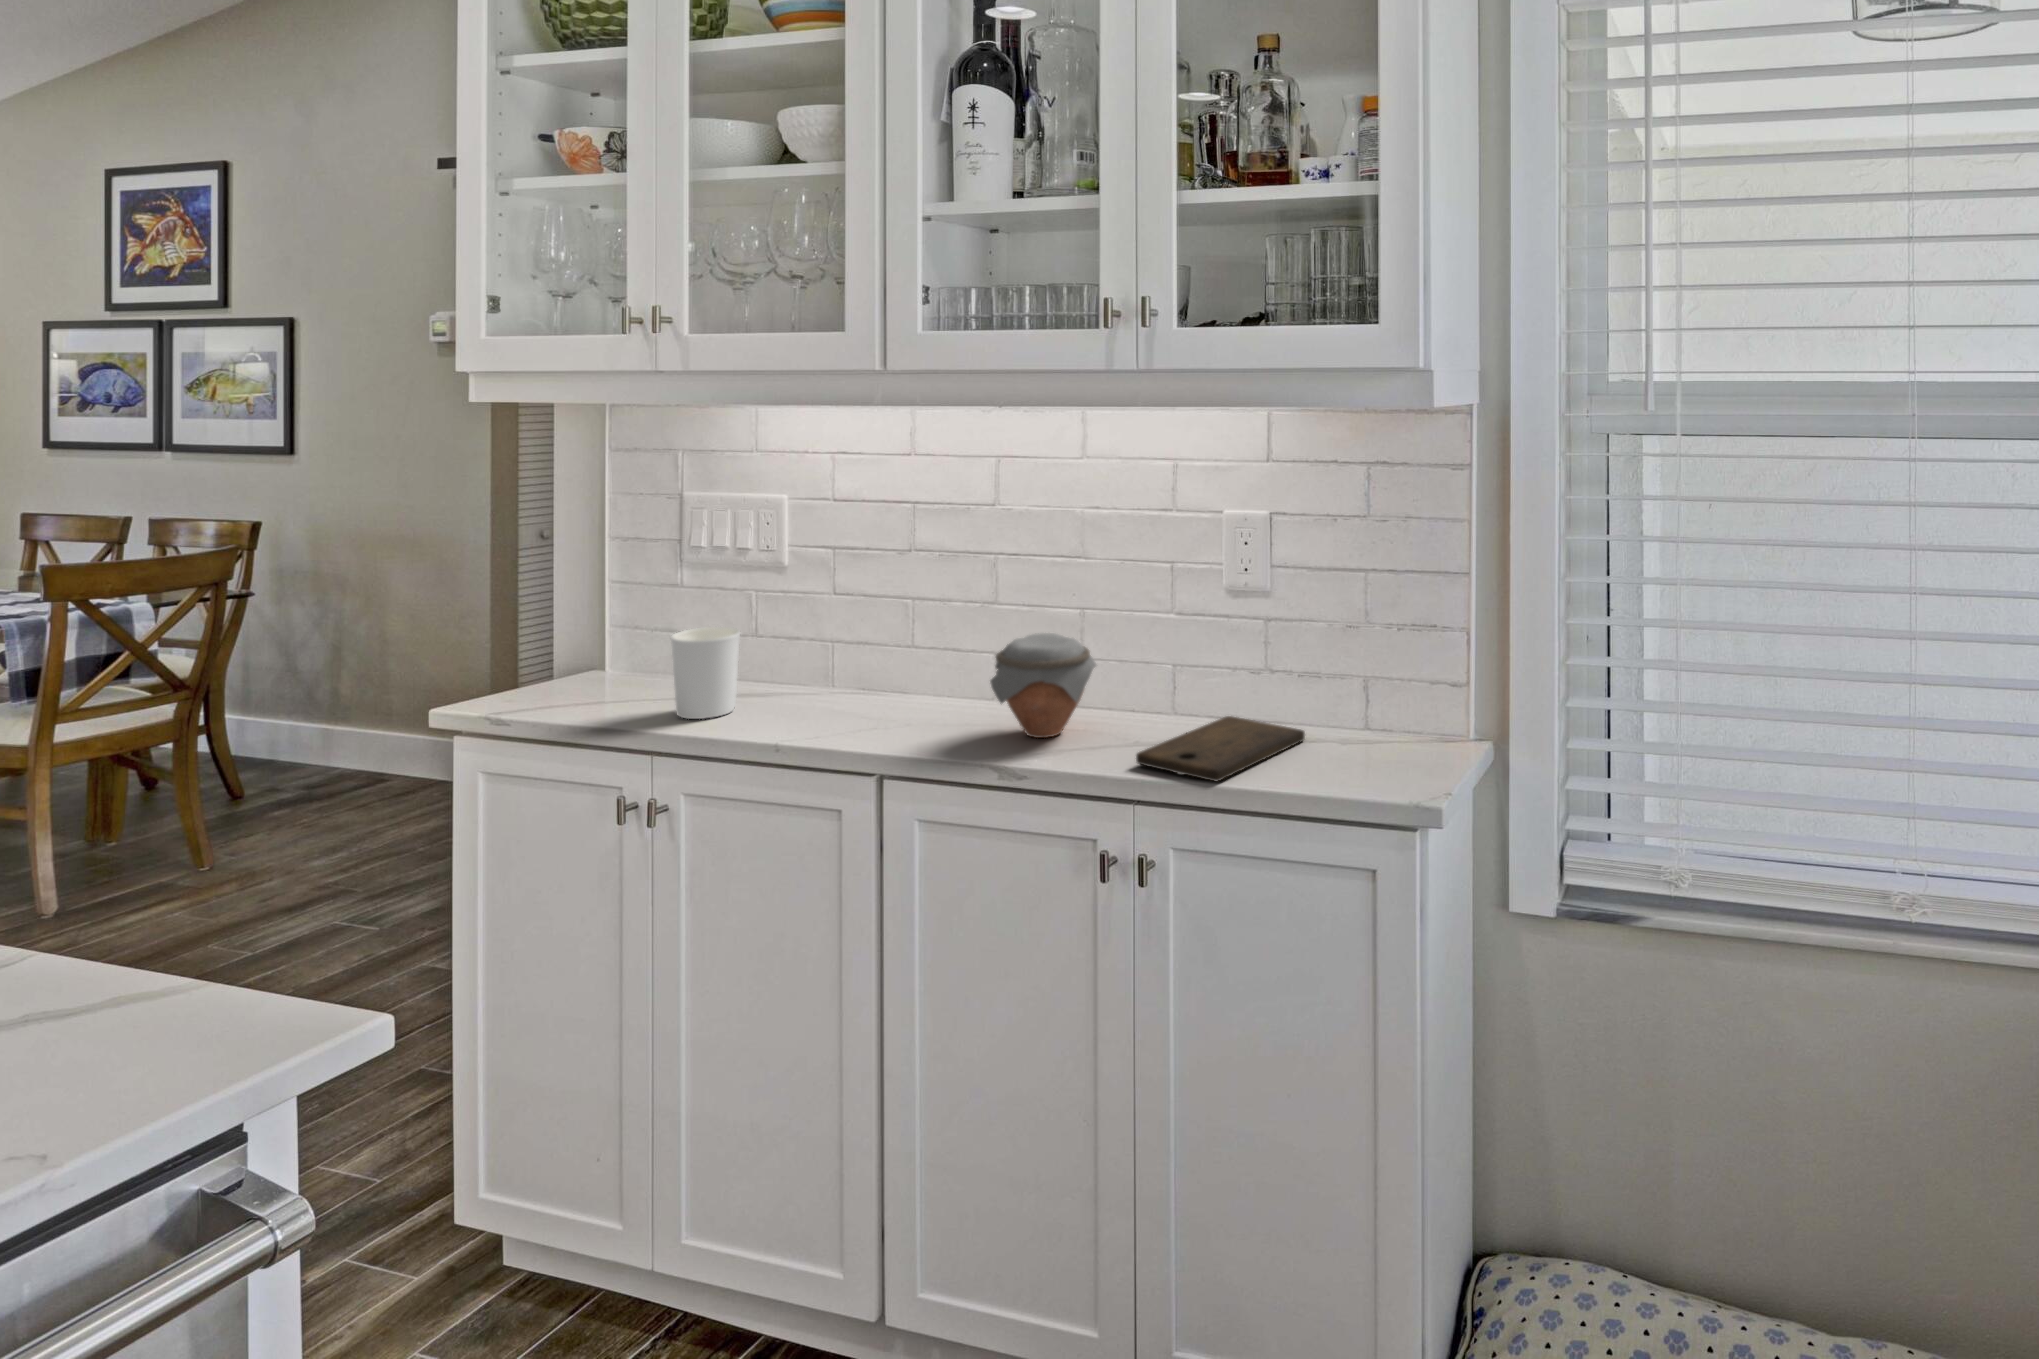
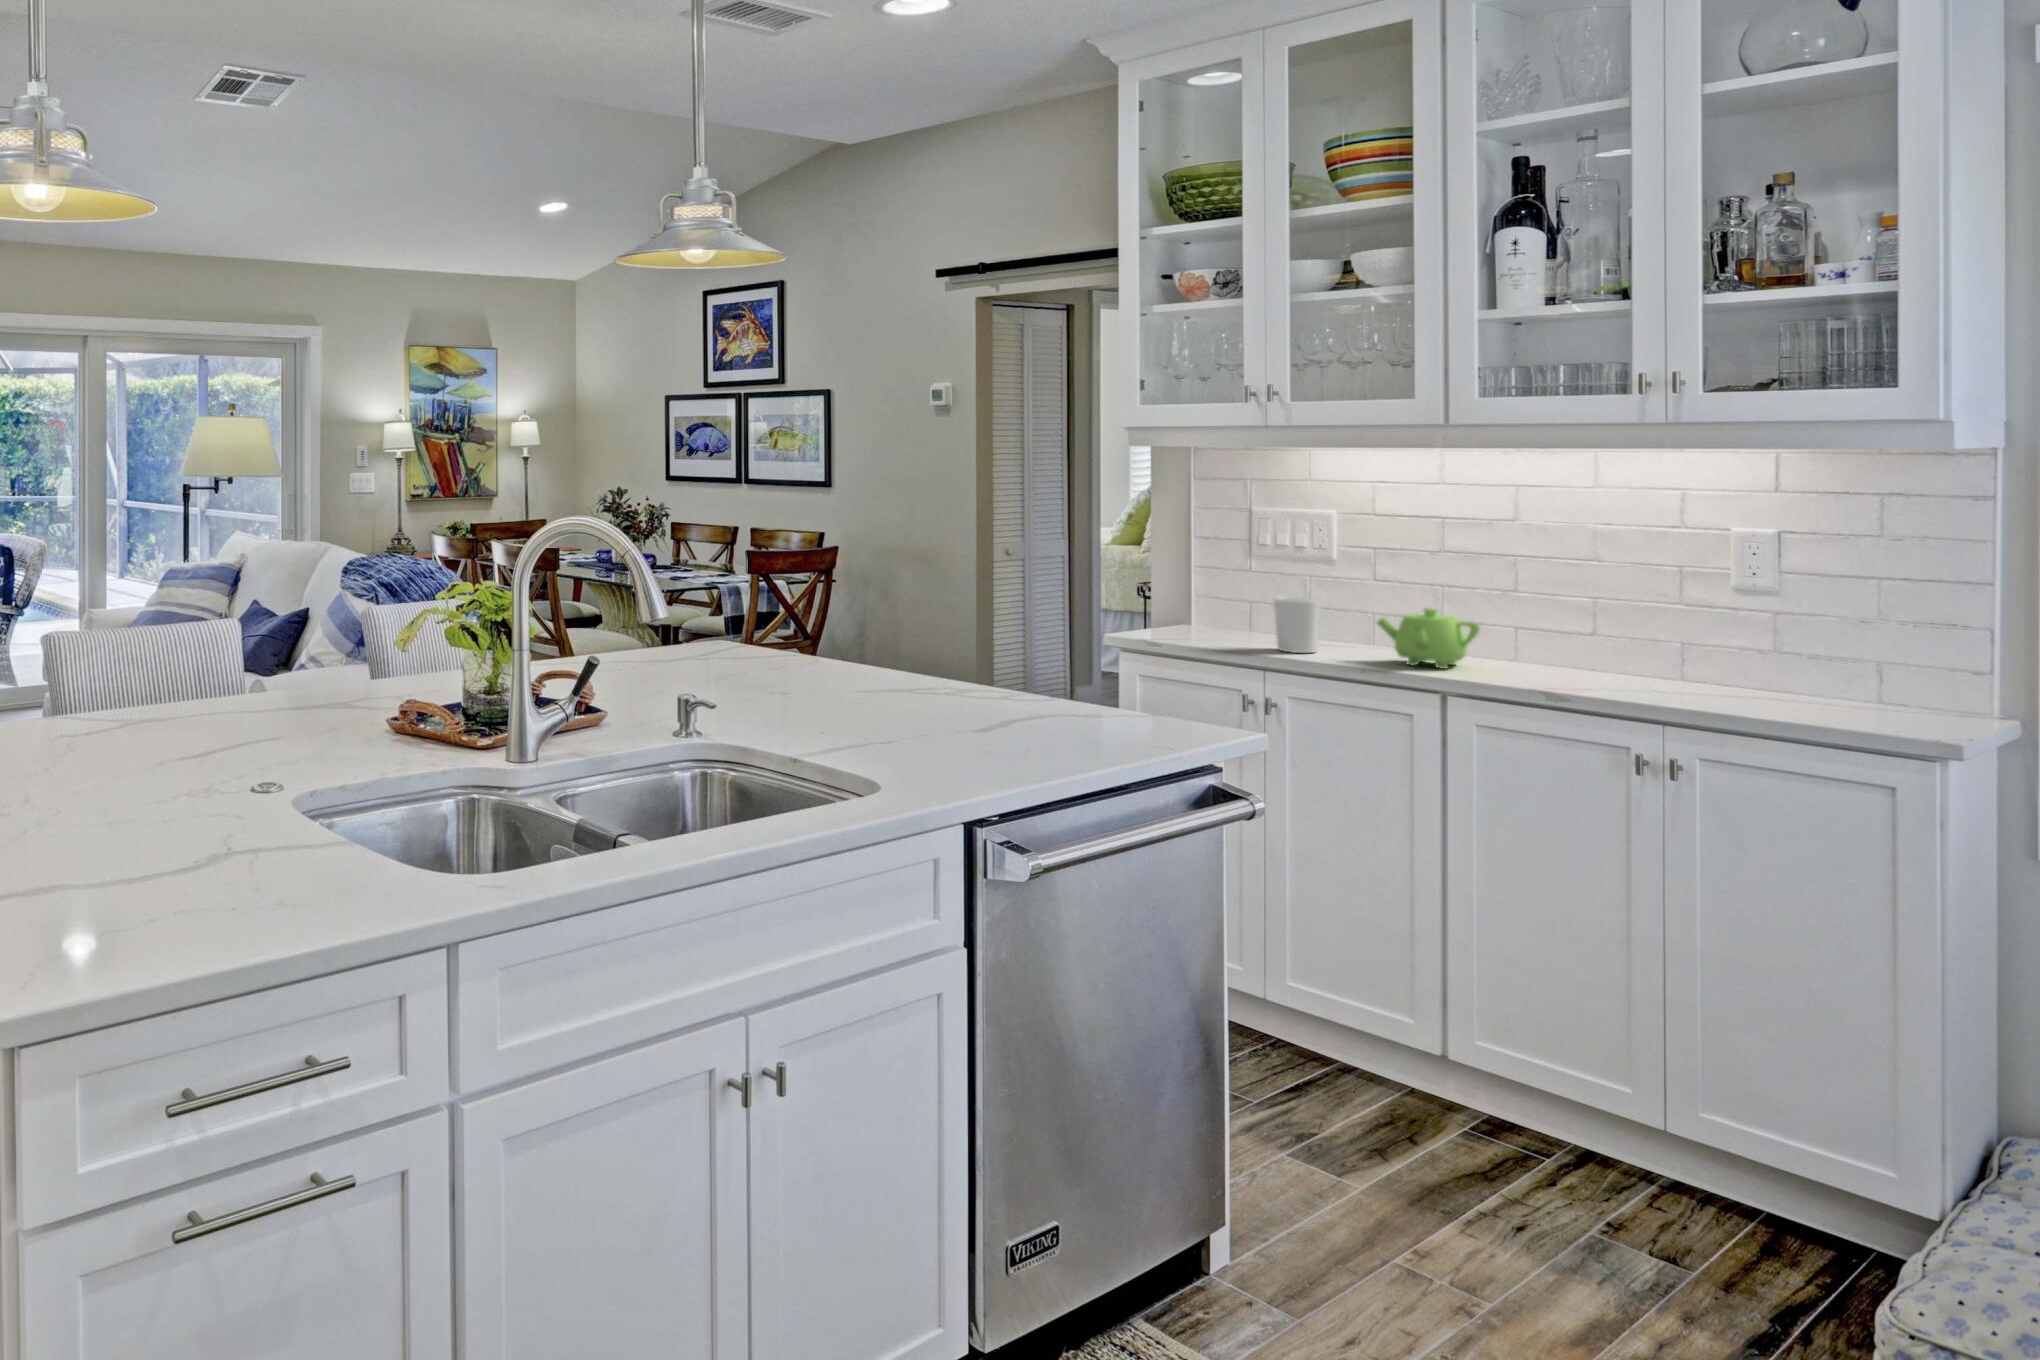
jar: present [990,633,1096,738] -> none [1535,613,1624,684]
teapot: none [805,637,935,728] -> present [1377,608,1480,669]
cutting board: present [1136,716,1305,781] -> none [1668,686,1825,713]

